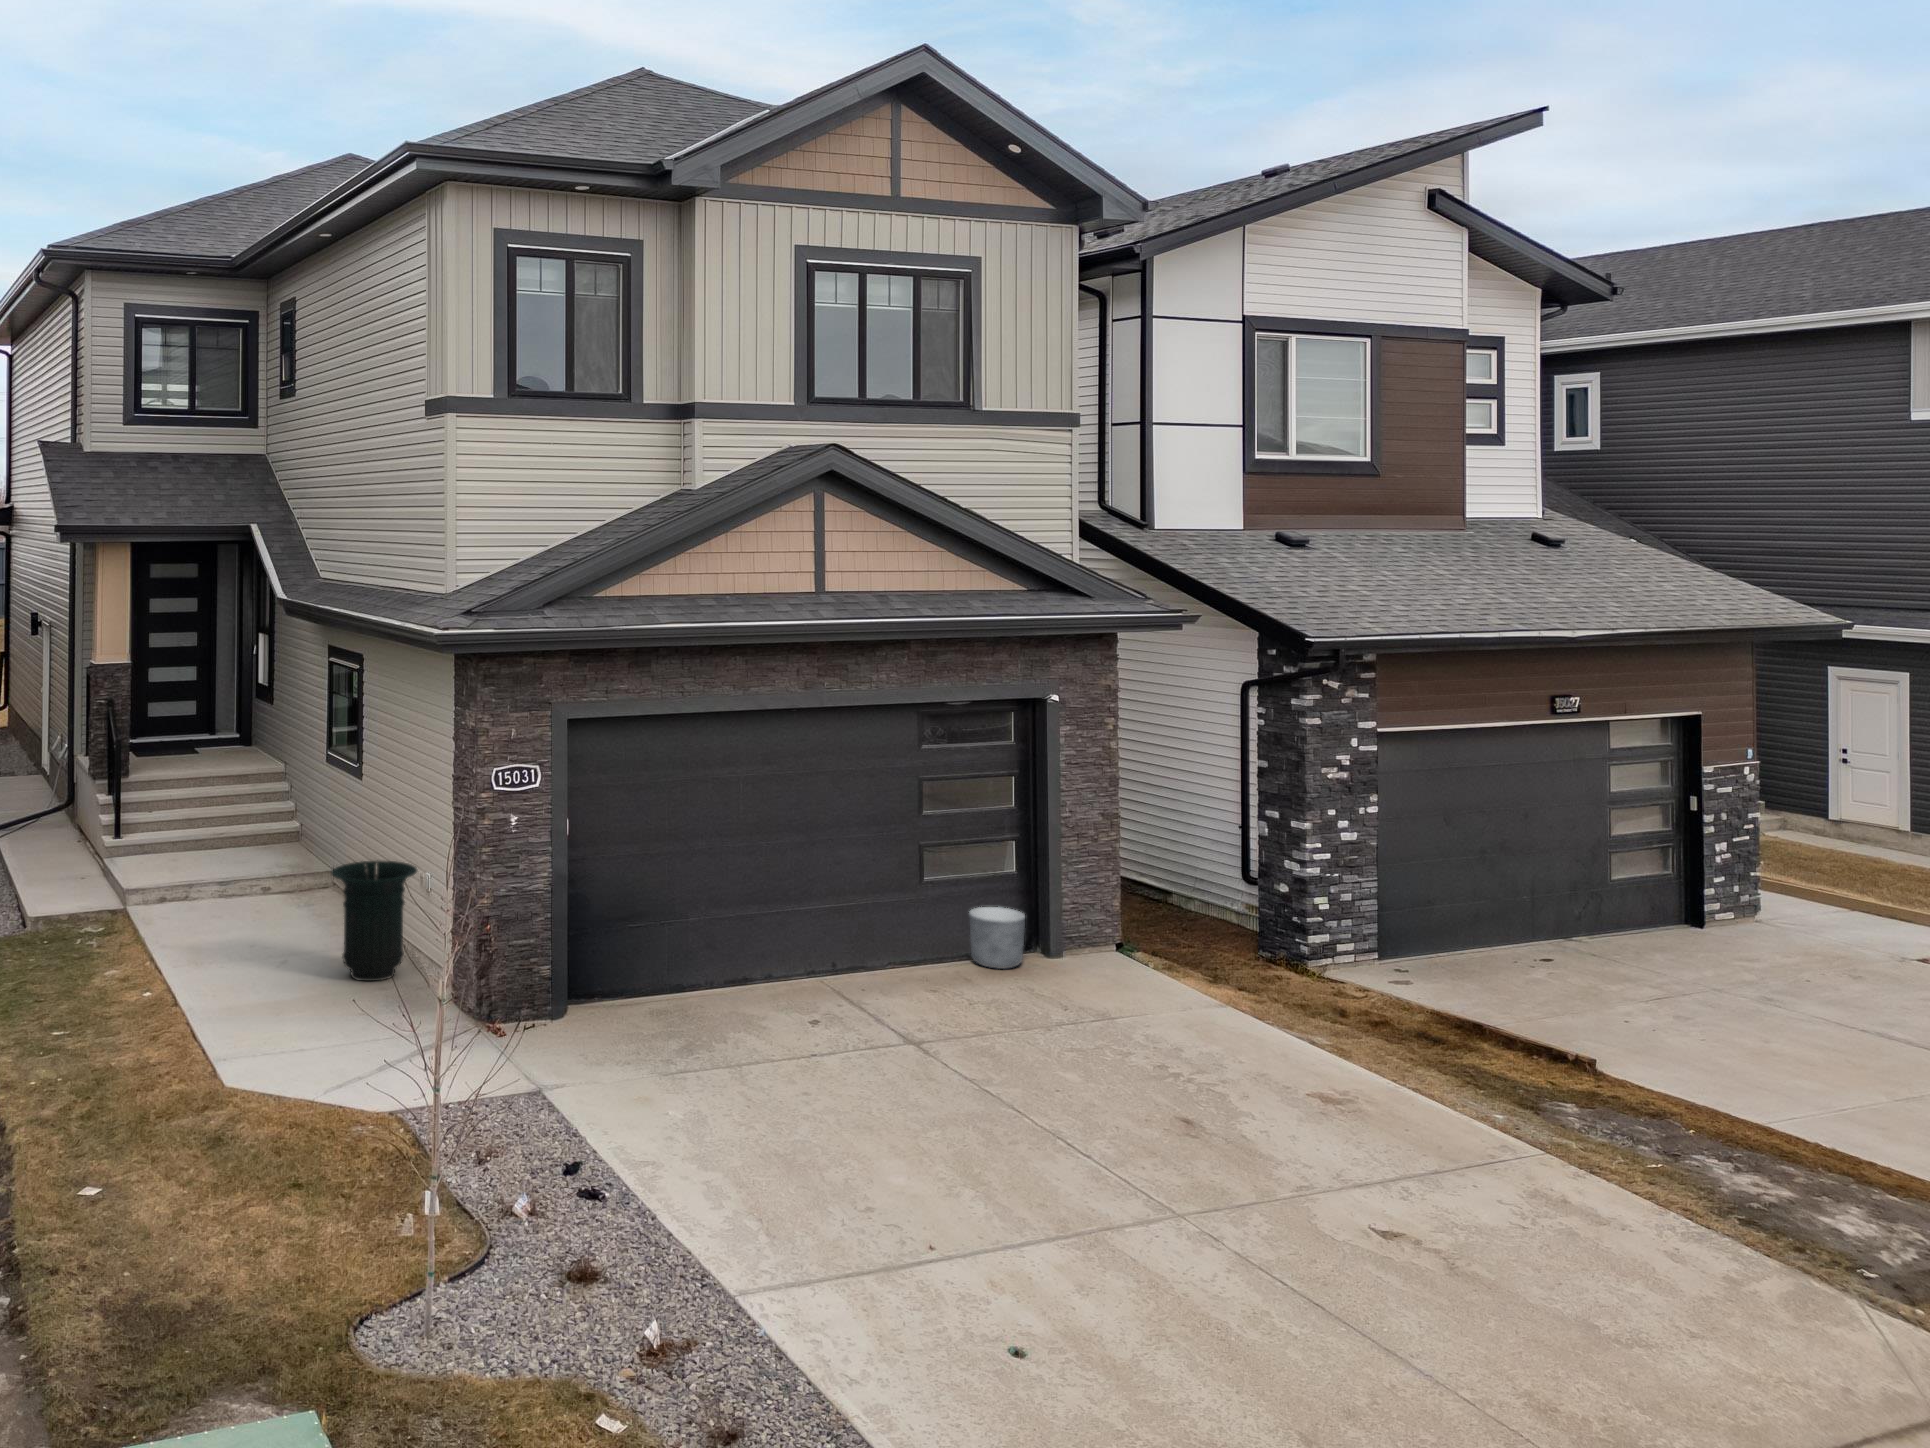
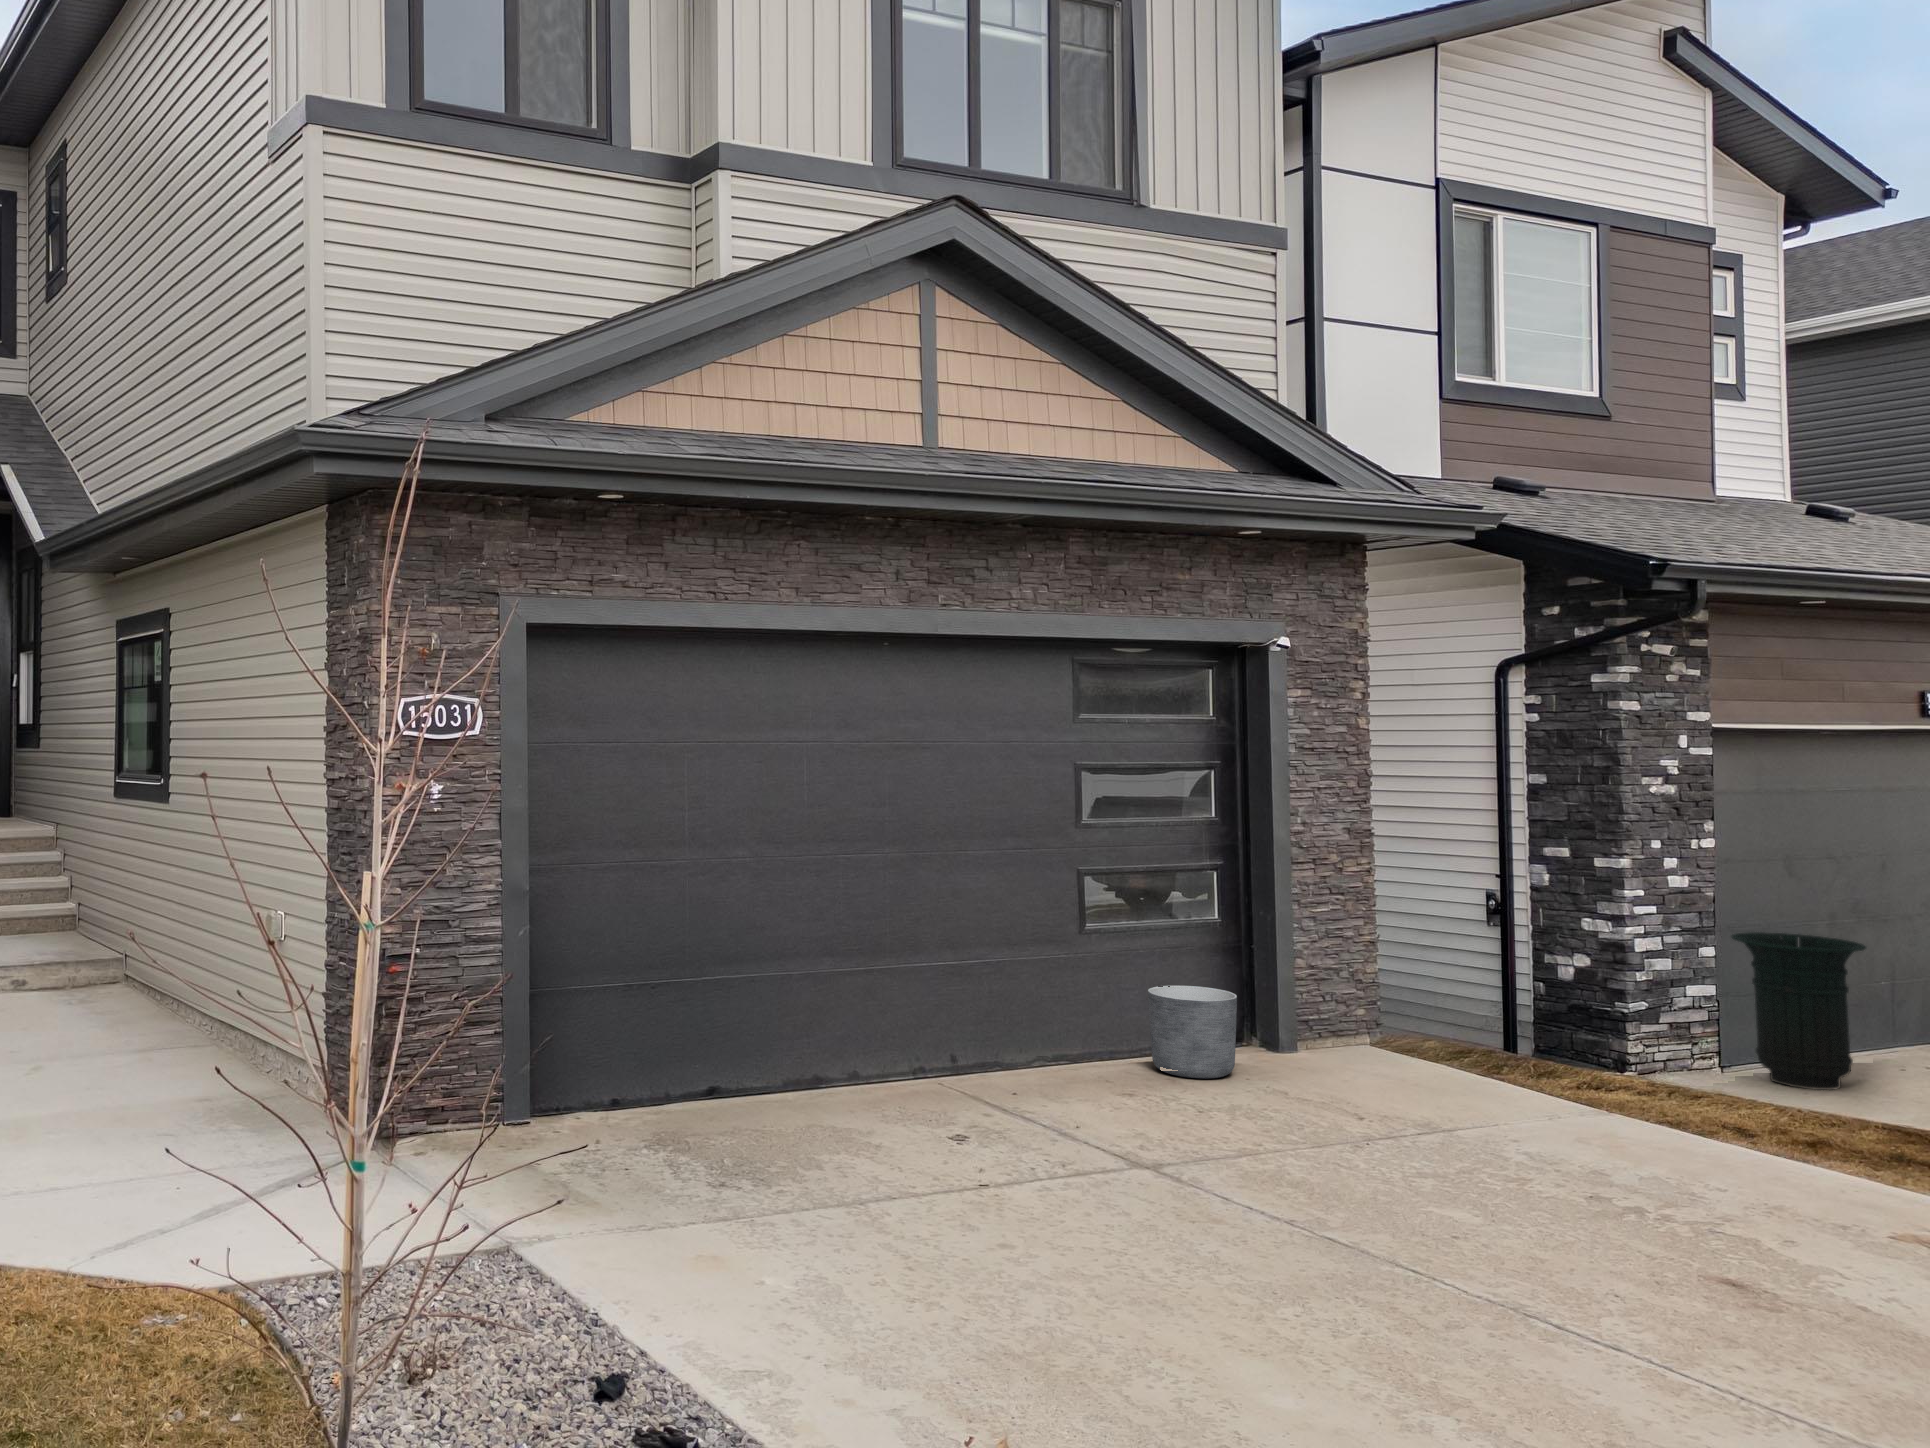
trash can: present [331,861,417,981] -> present [1731,932,1866,1090]

